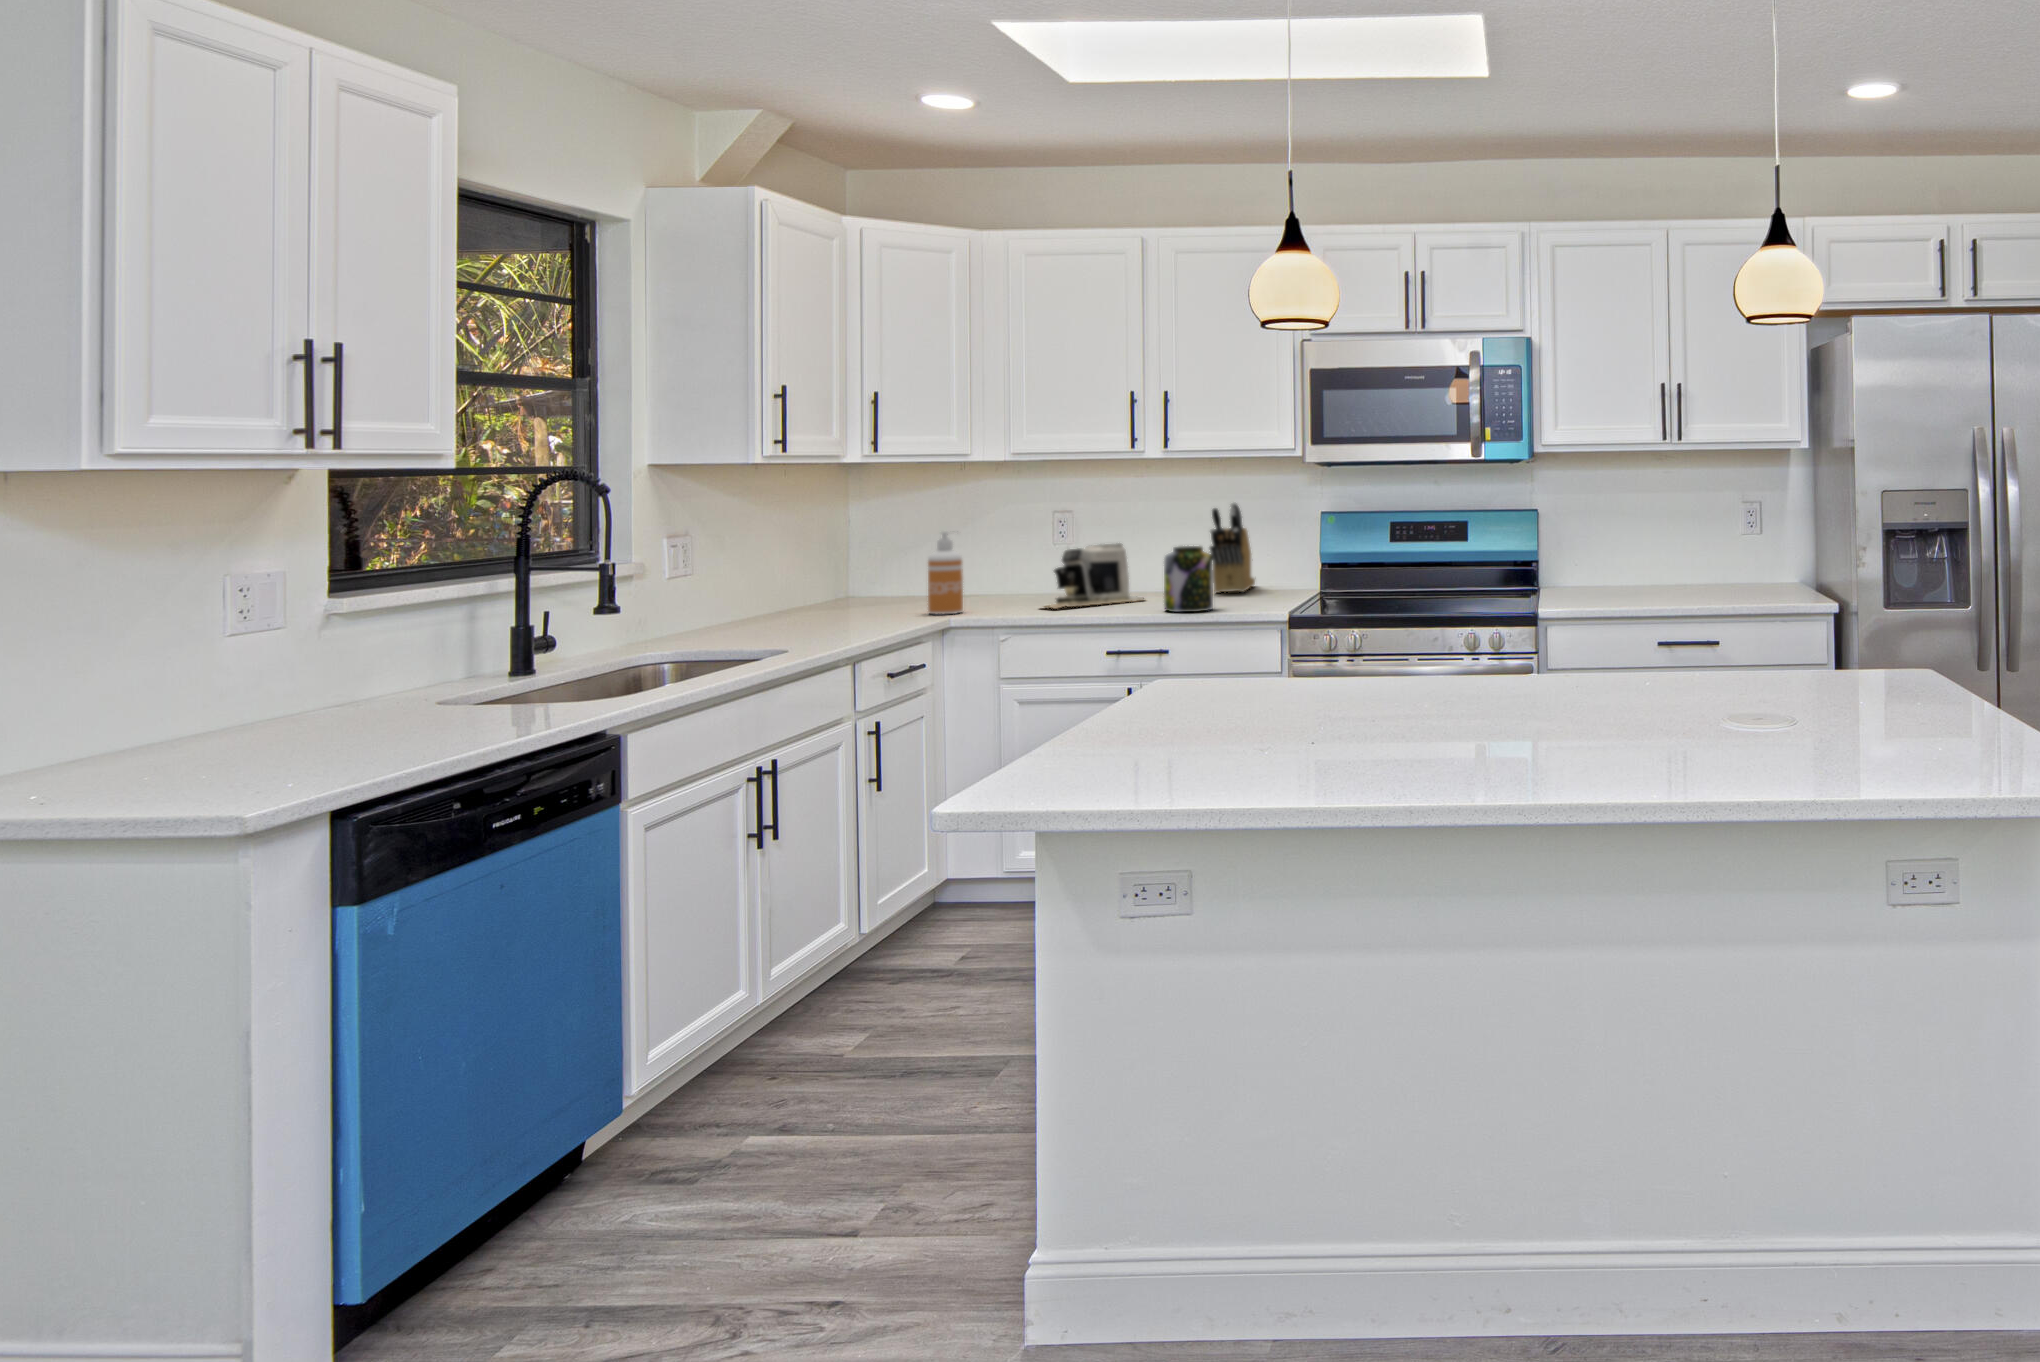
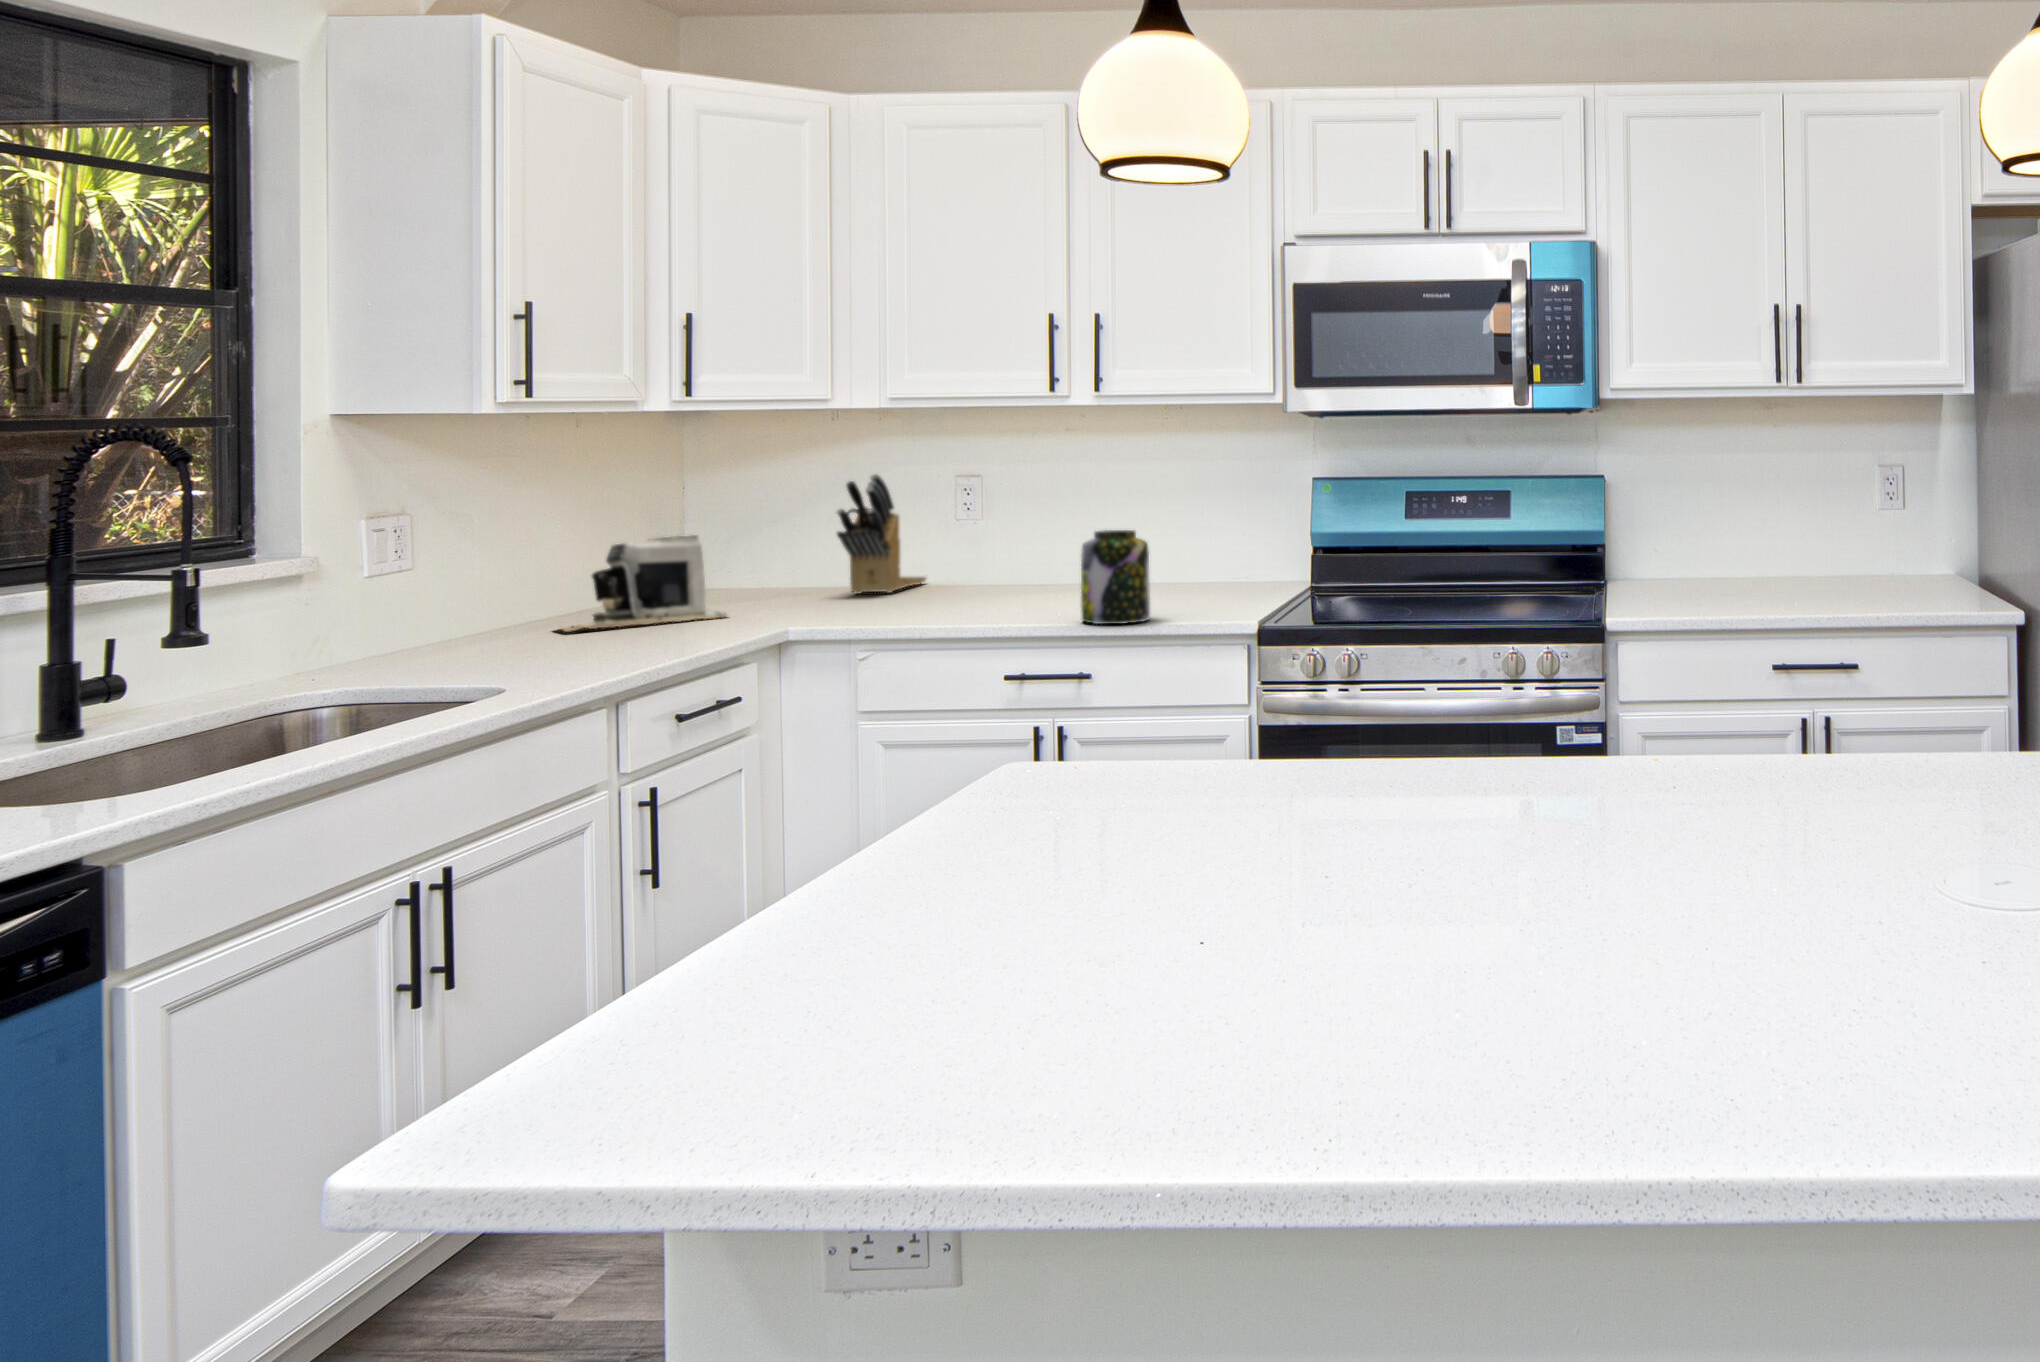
knife block: present [1210,503,1255,593] -> present [837,474,927,594]
soap dispenser: present [928,531,963,614] -> none [759,509,808,625]
coffee maker: present [1047,543,1144,609] -> present [561,535,727,632]

